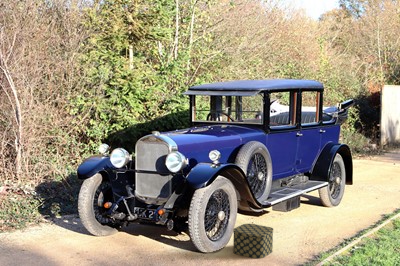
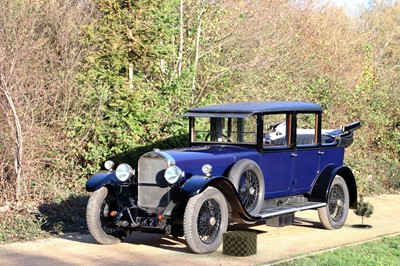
potted tree: none [346,168,372,205] -> present [352,194,373,228]

